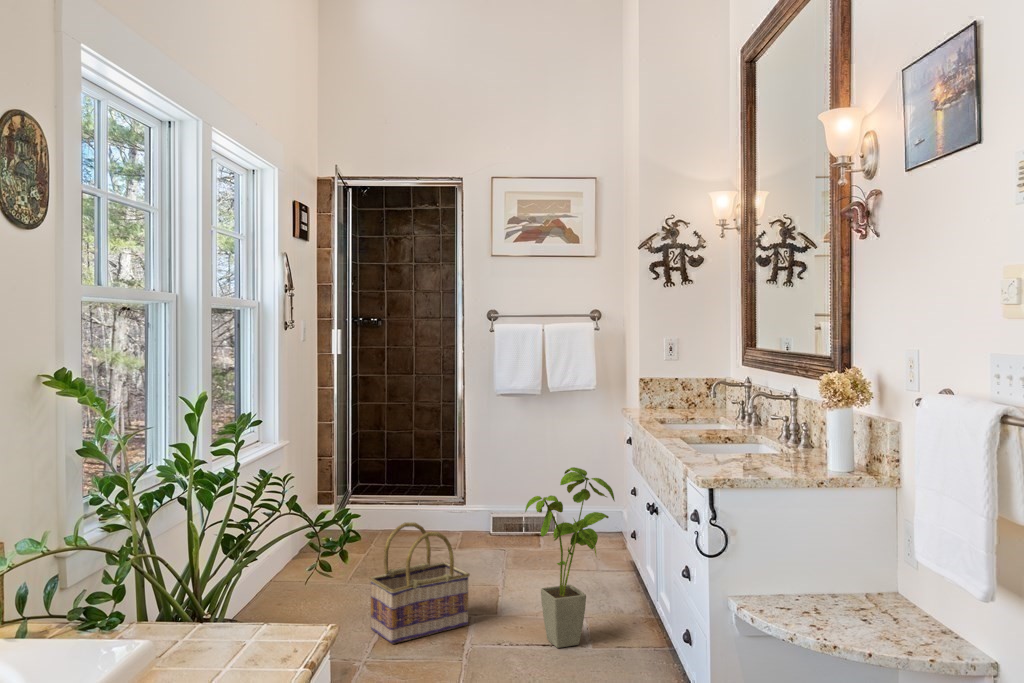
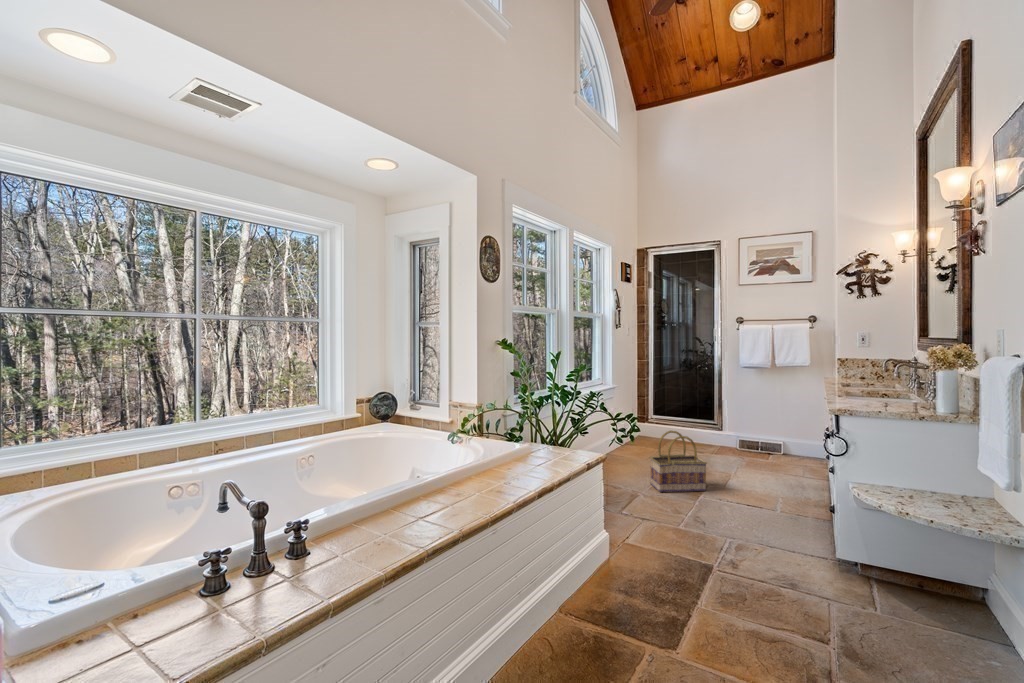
house plant: present [525,467,615,648] -> none [738,406,796,511]

